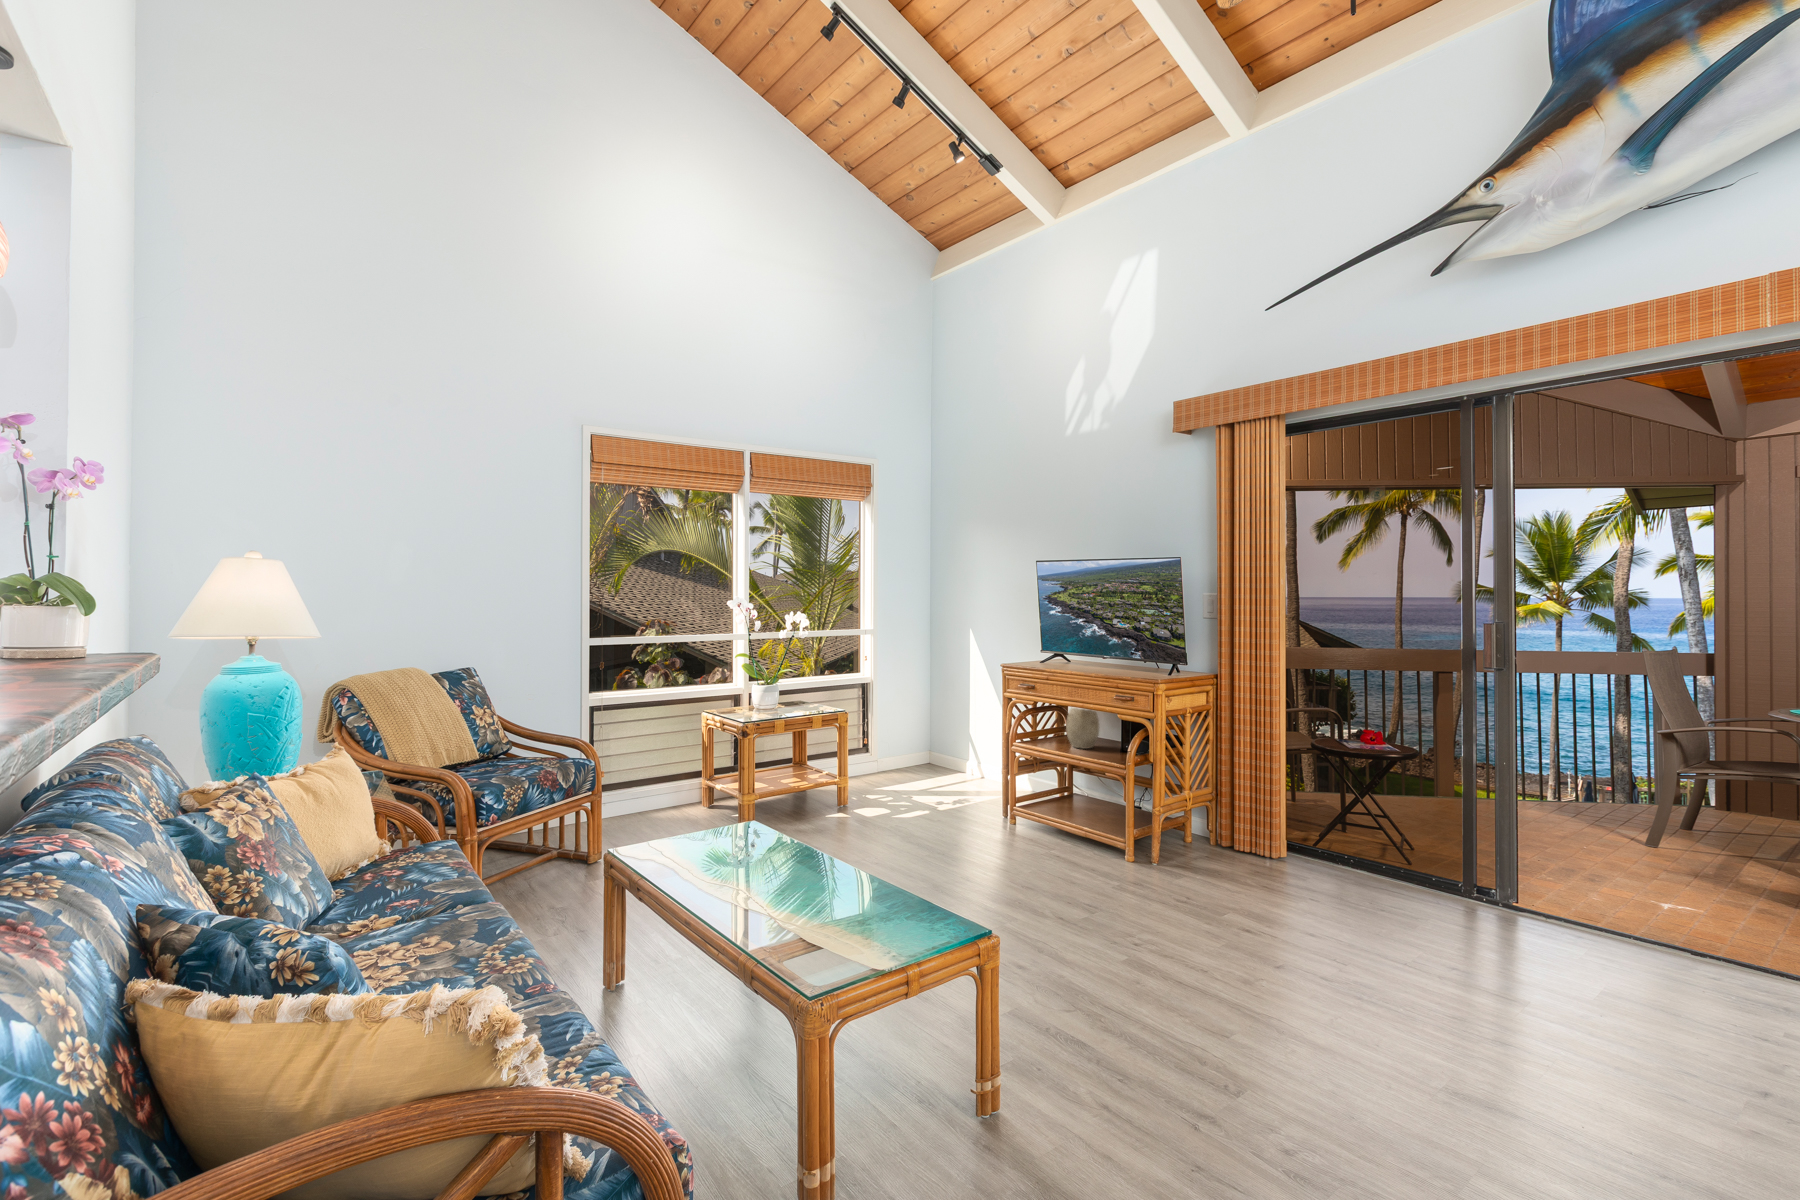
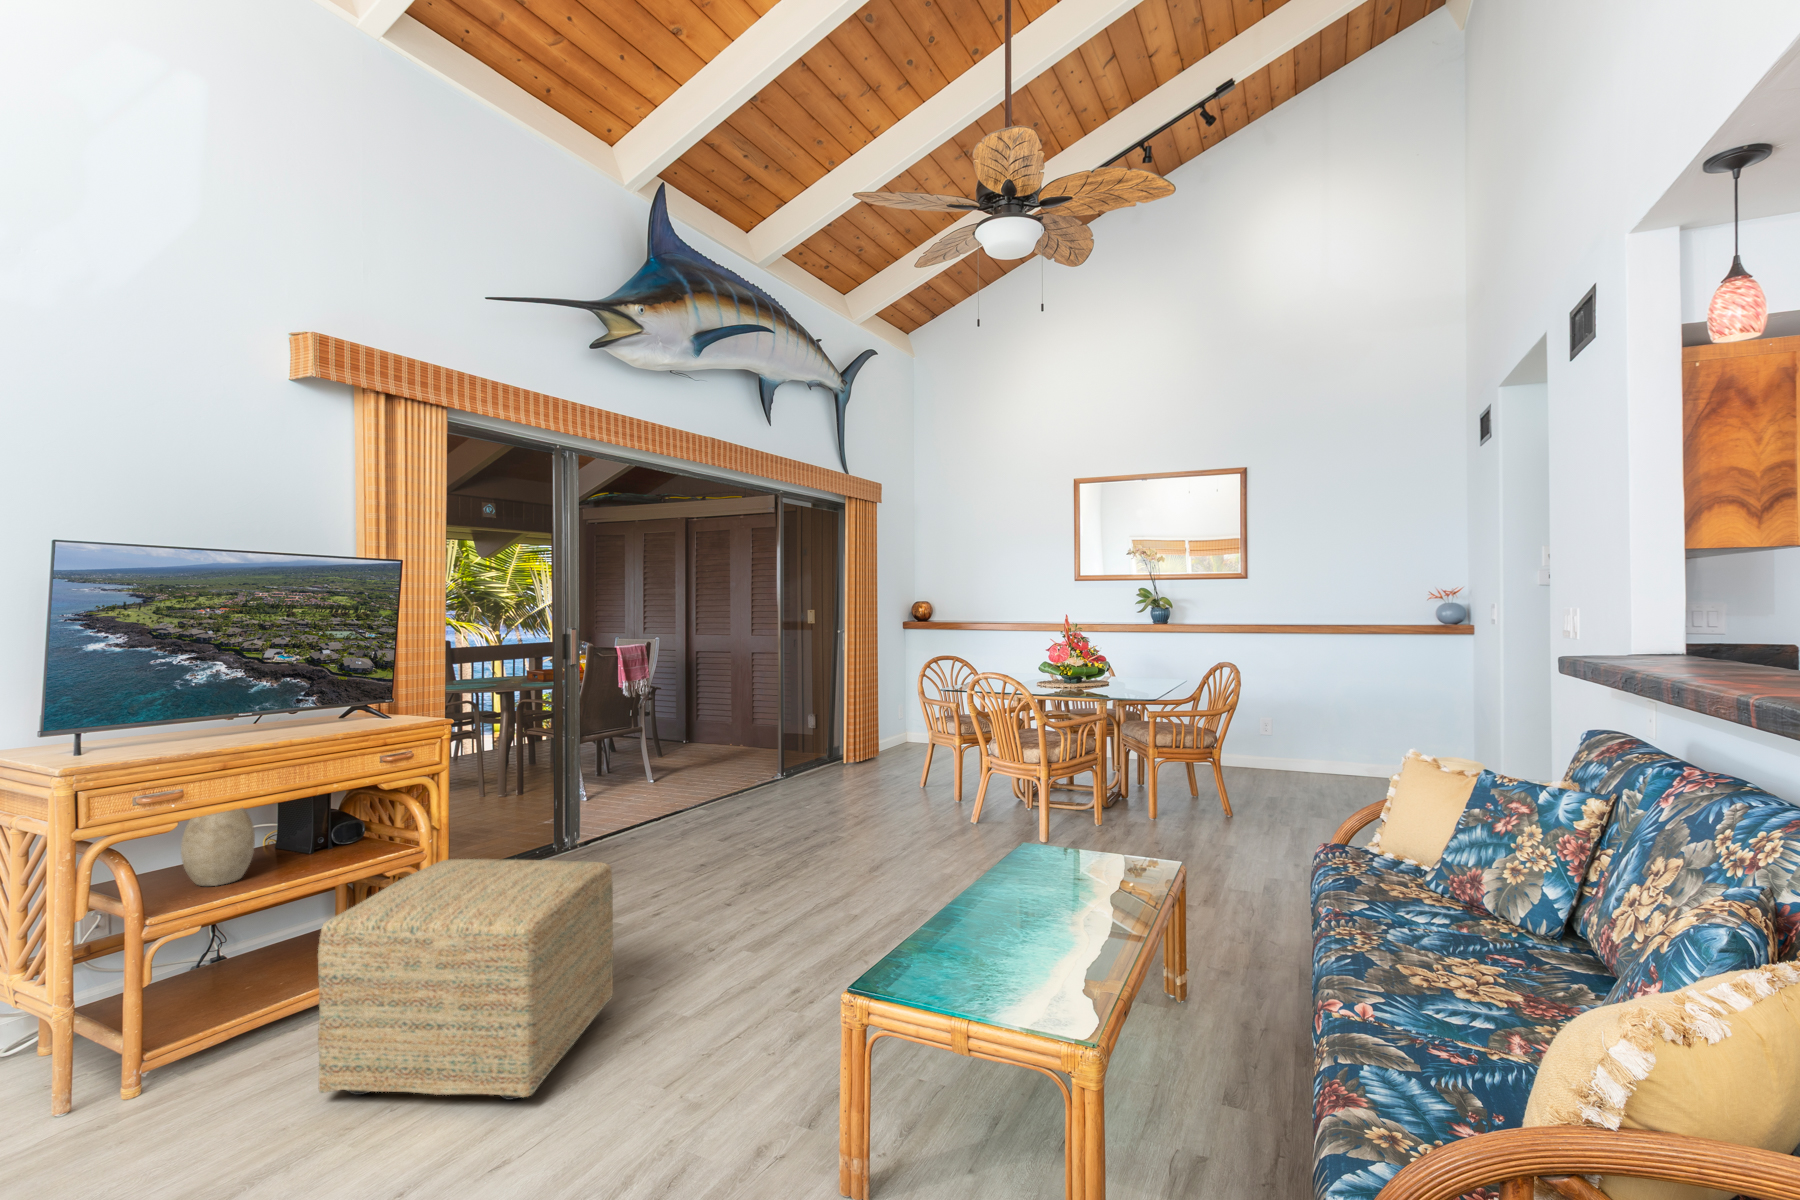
ottoman: none [921,756,1083,898] -> present [318,859,613,1100]

